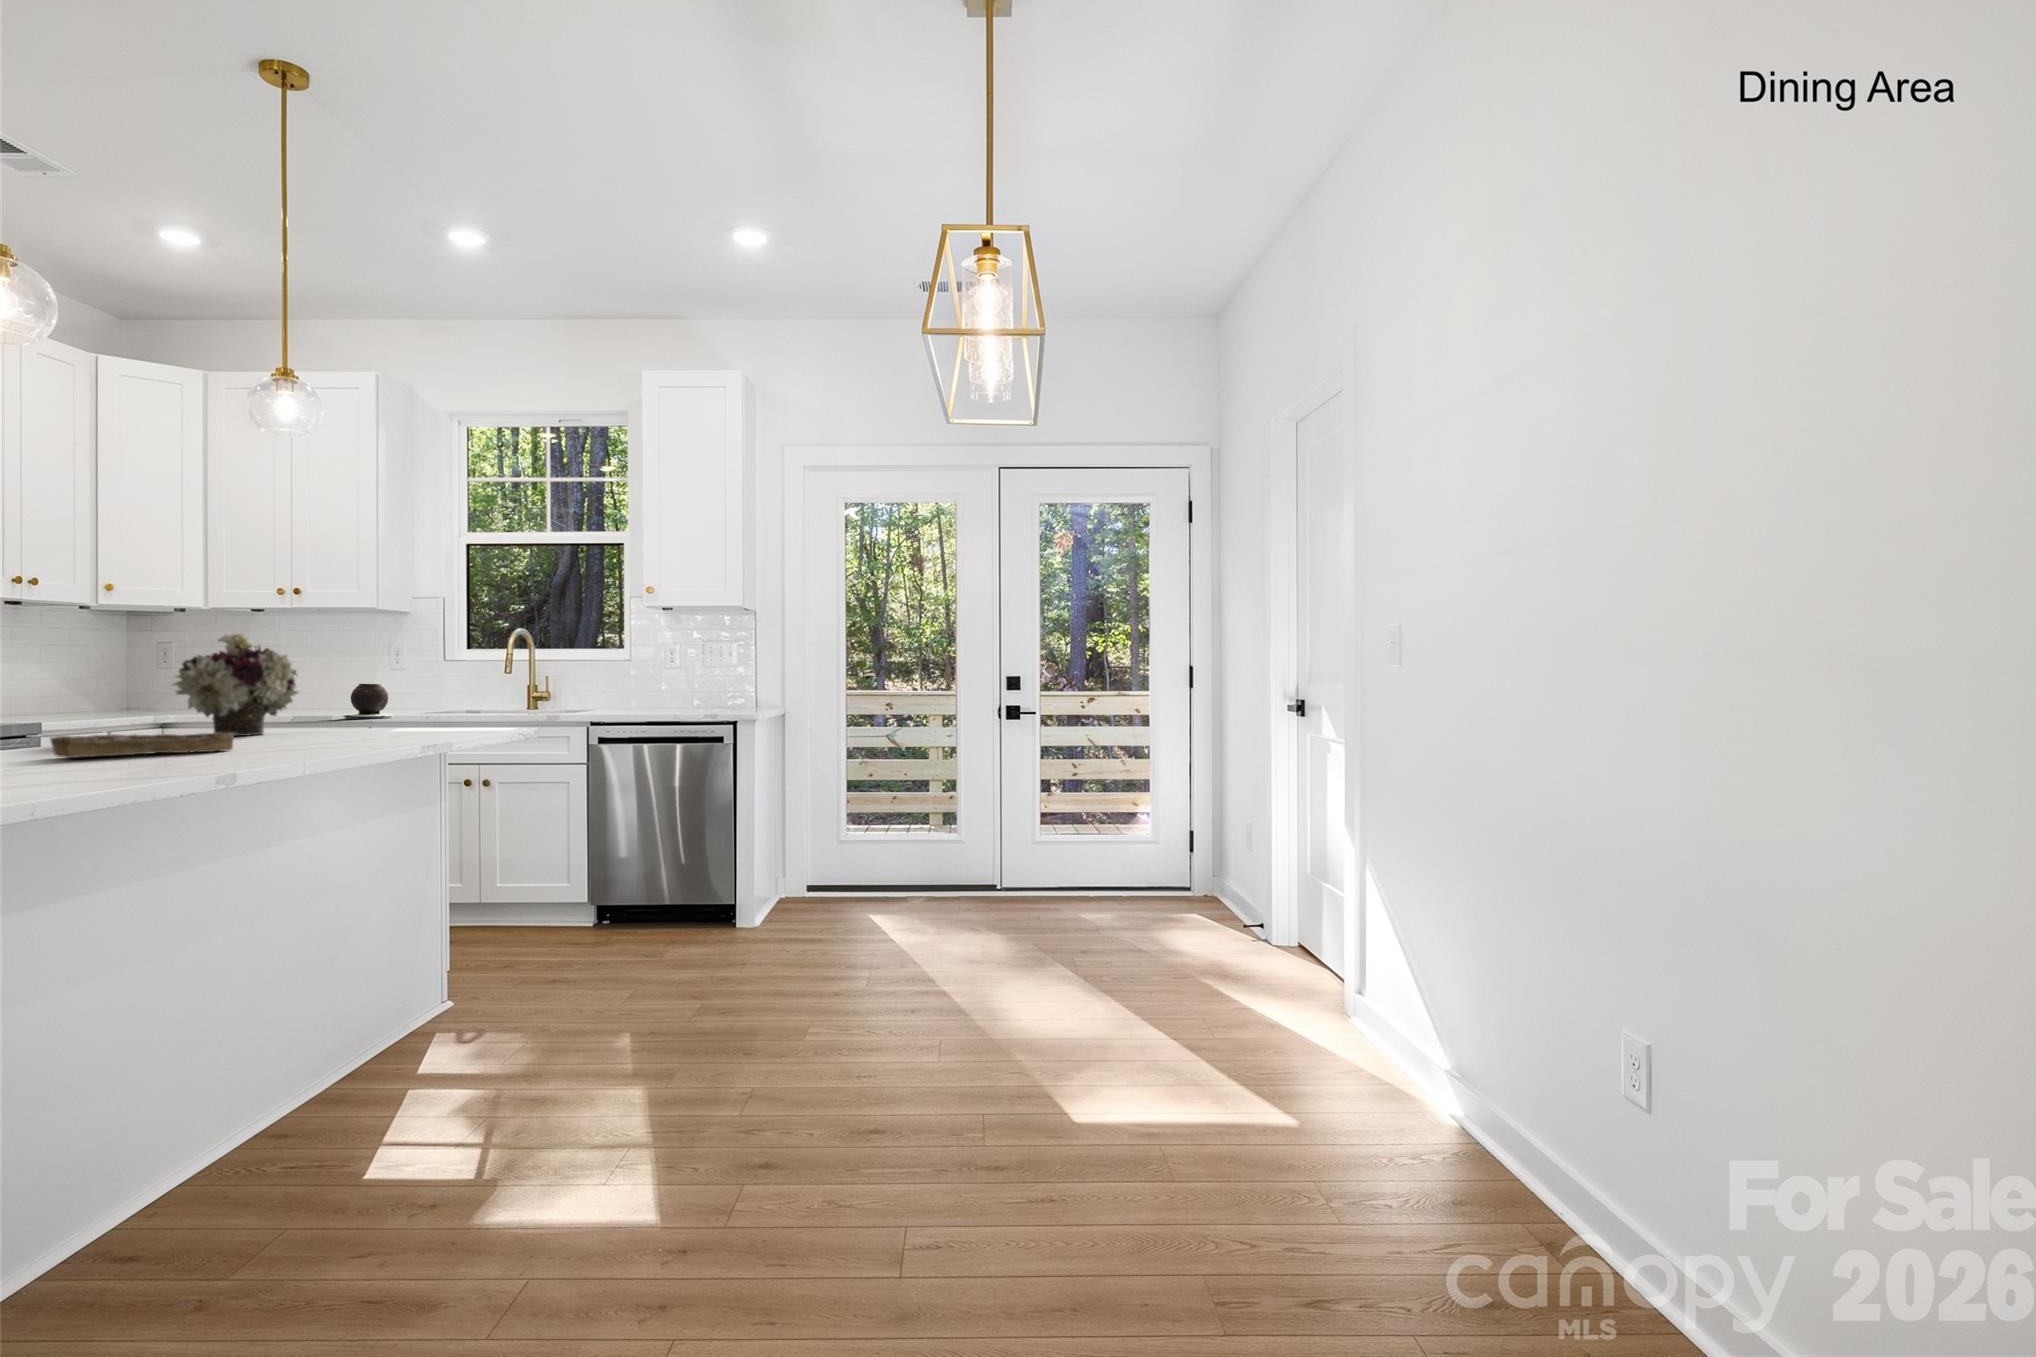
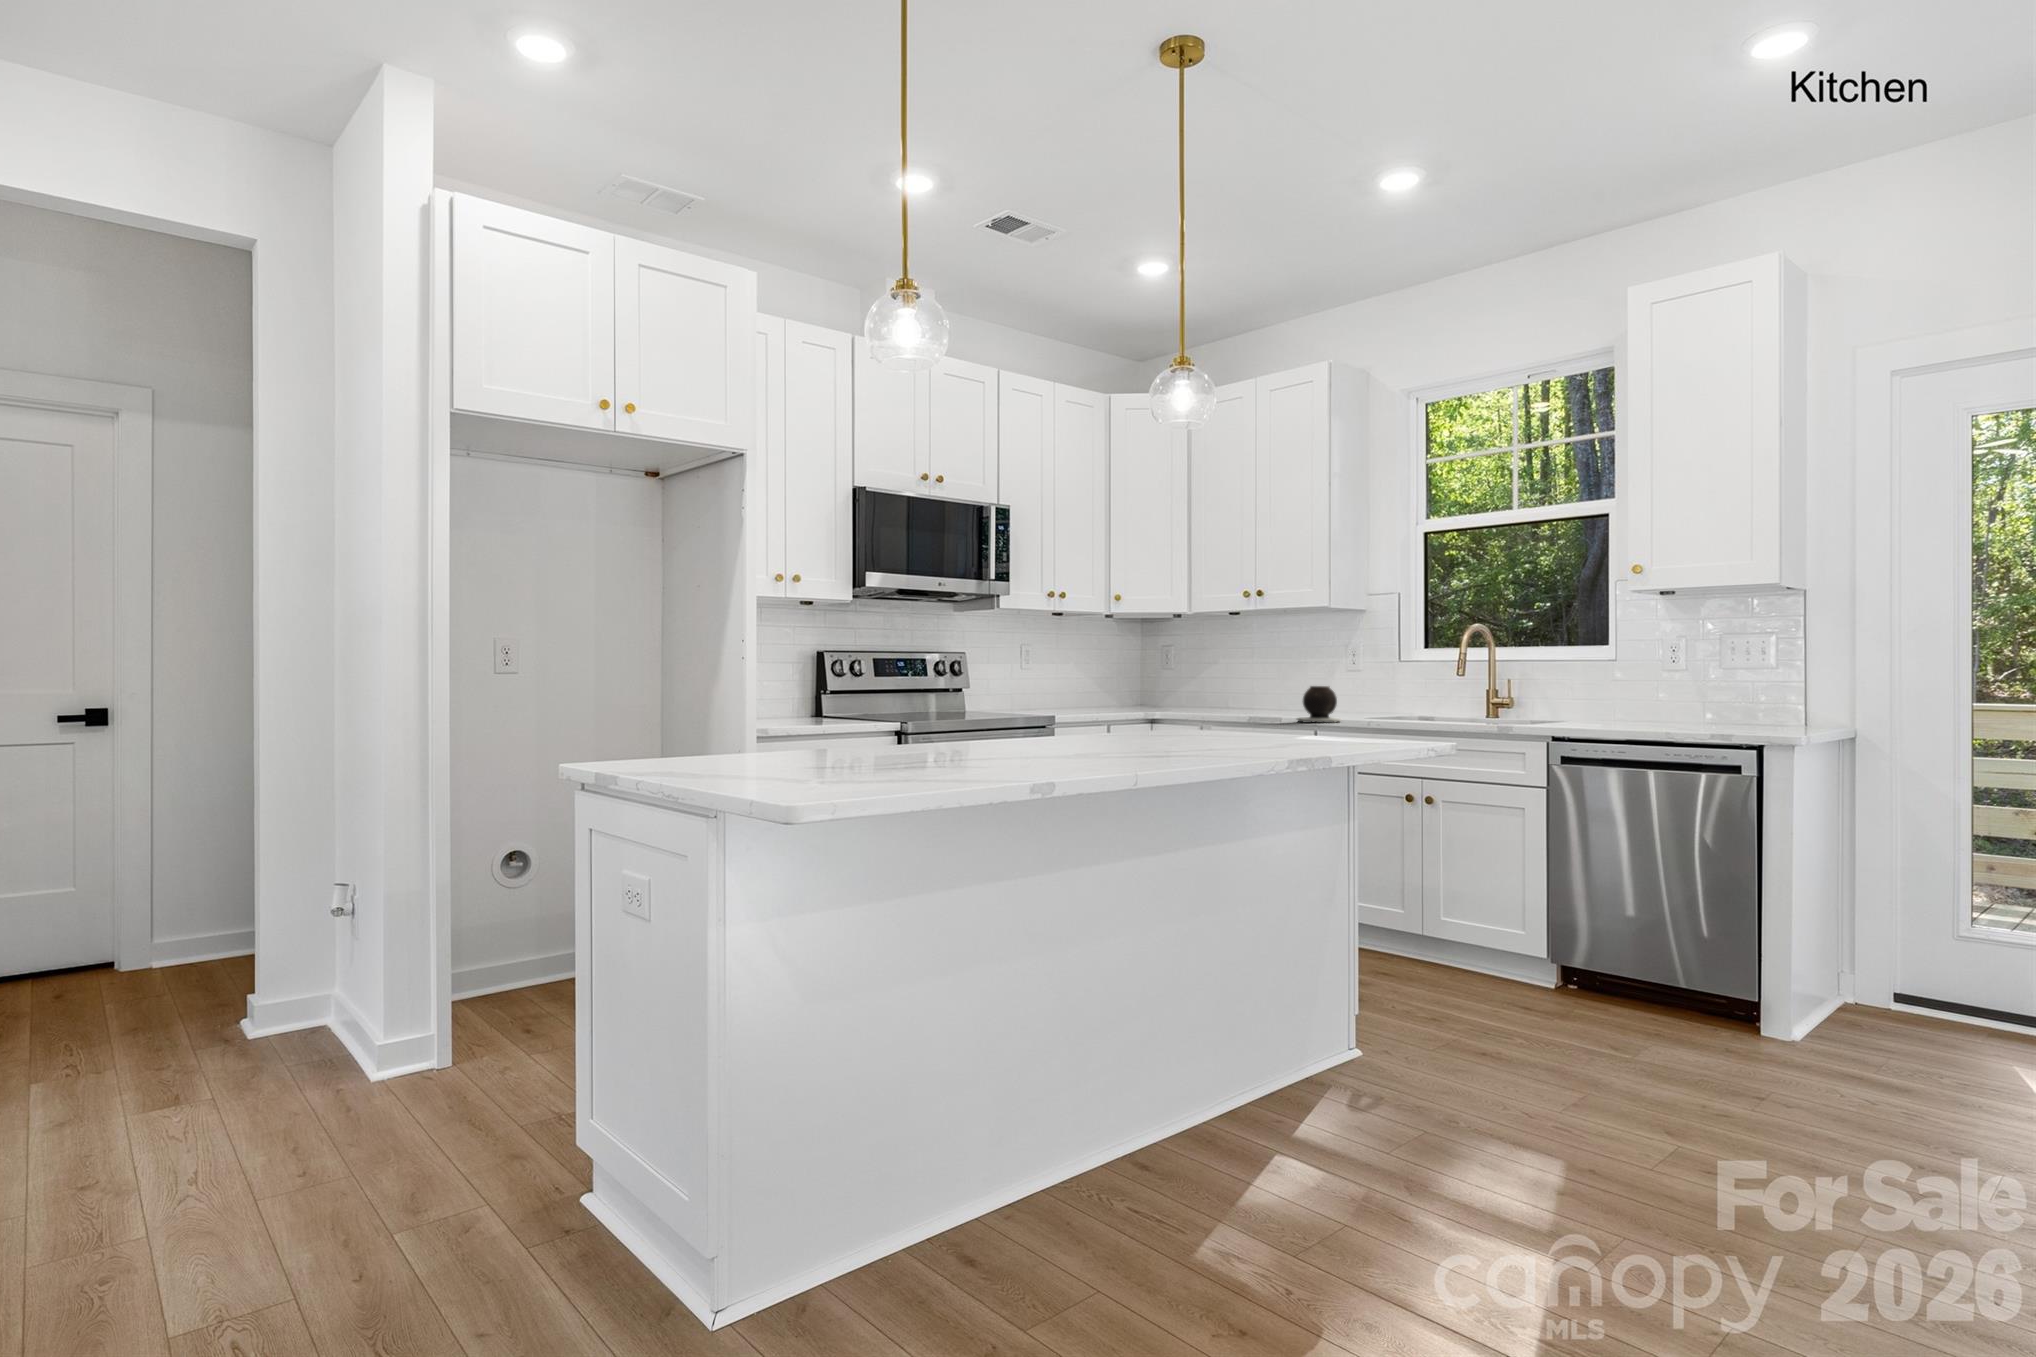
flower arrangement: present [173,633,299,736] -> none [1132,638,1236,740]
tray: present [50,733,236,758] -> none [1019,738,1156,760]

